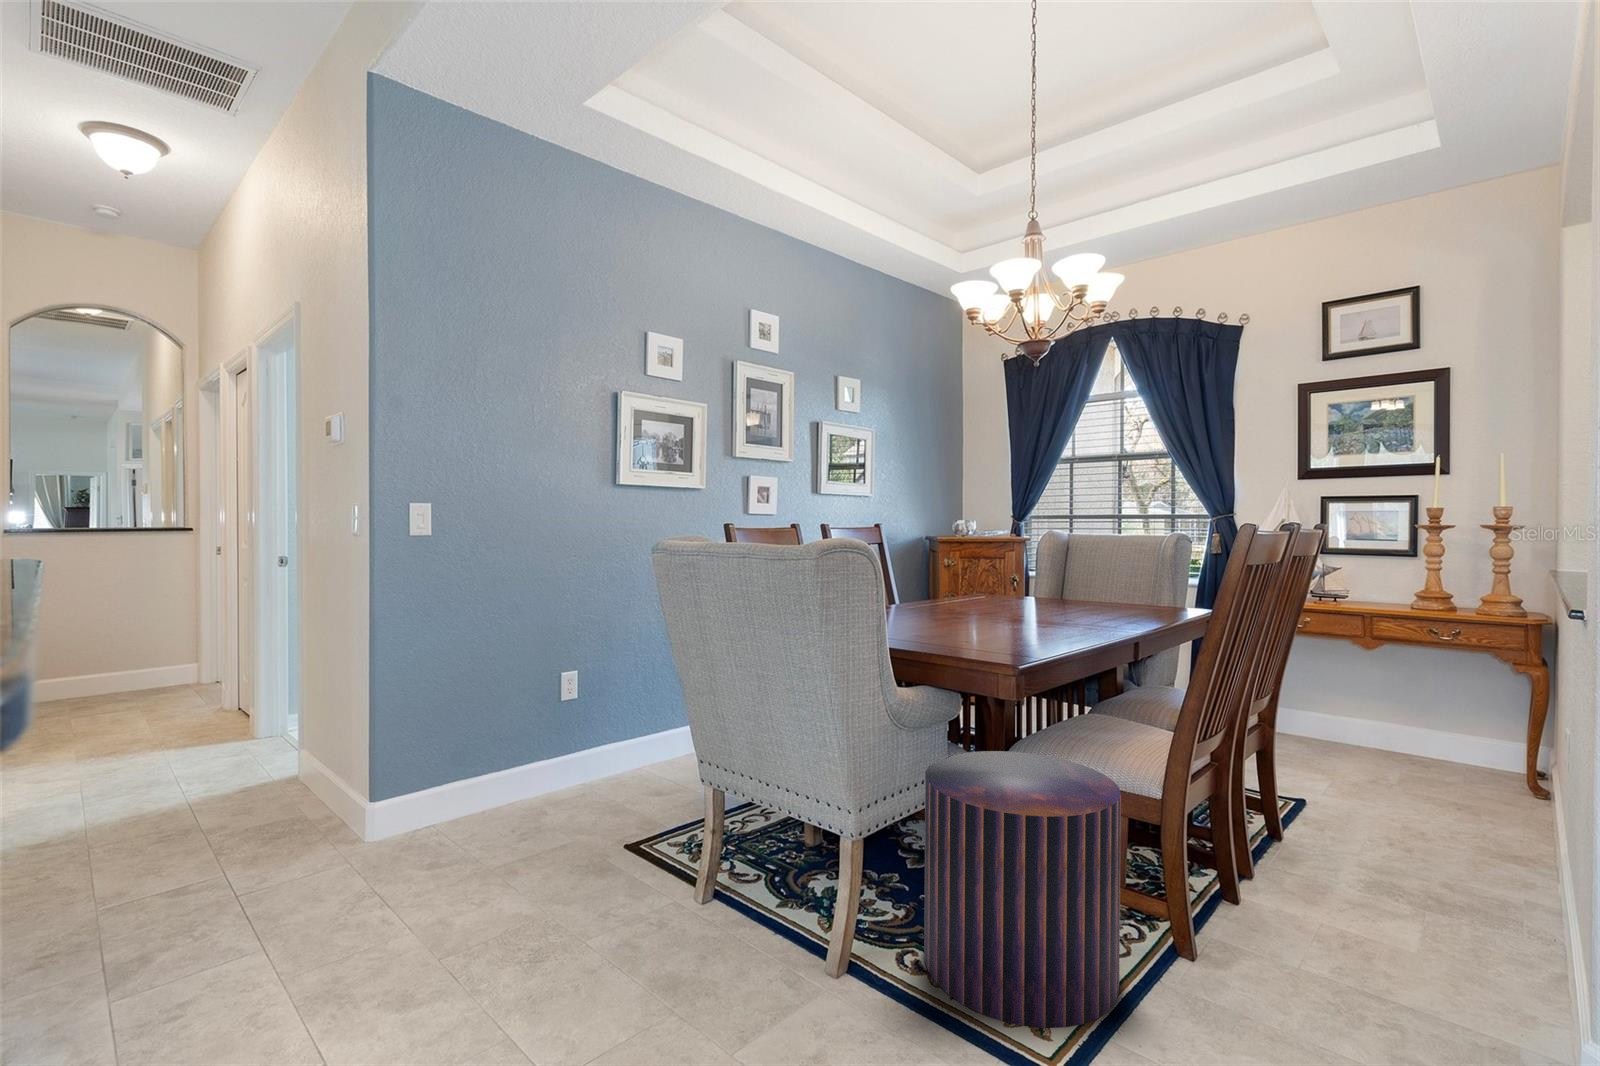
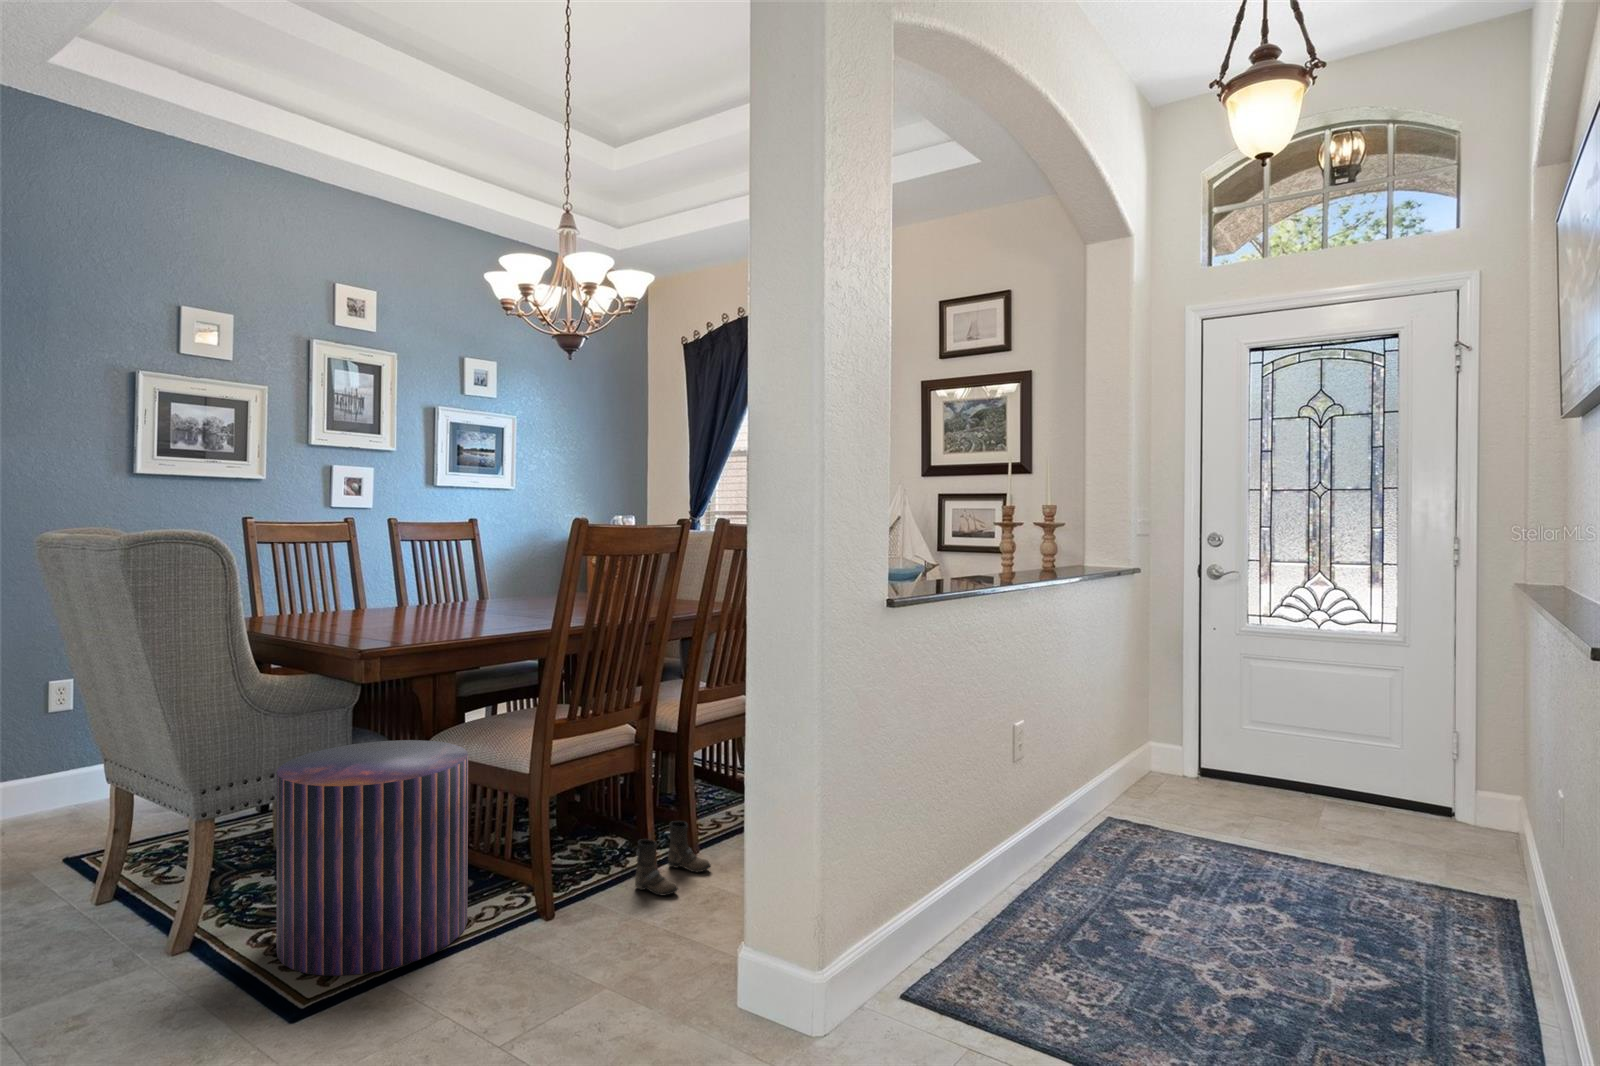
boots: none [1239,843,1303,935] -> present [635,821,711,896]

